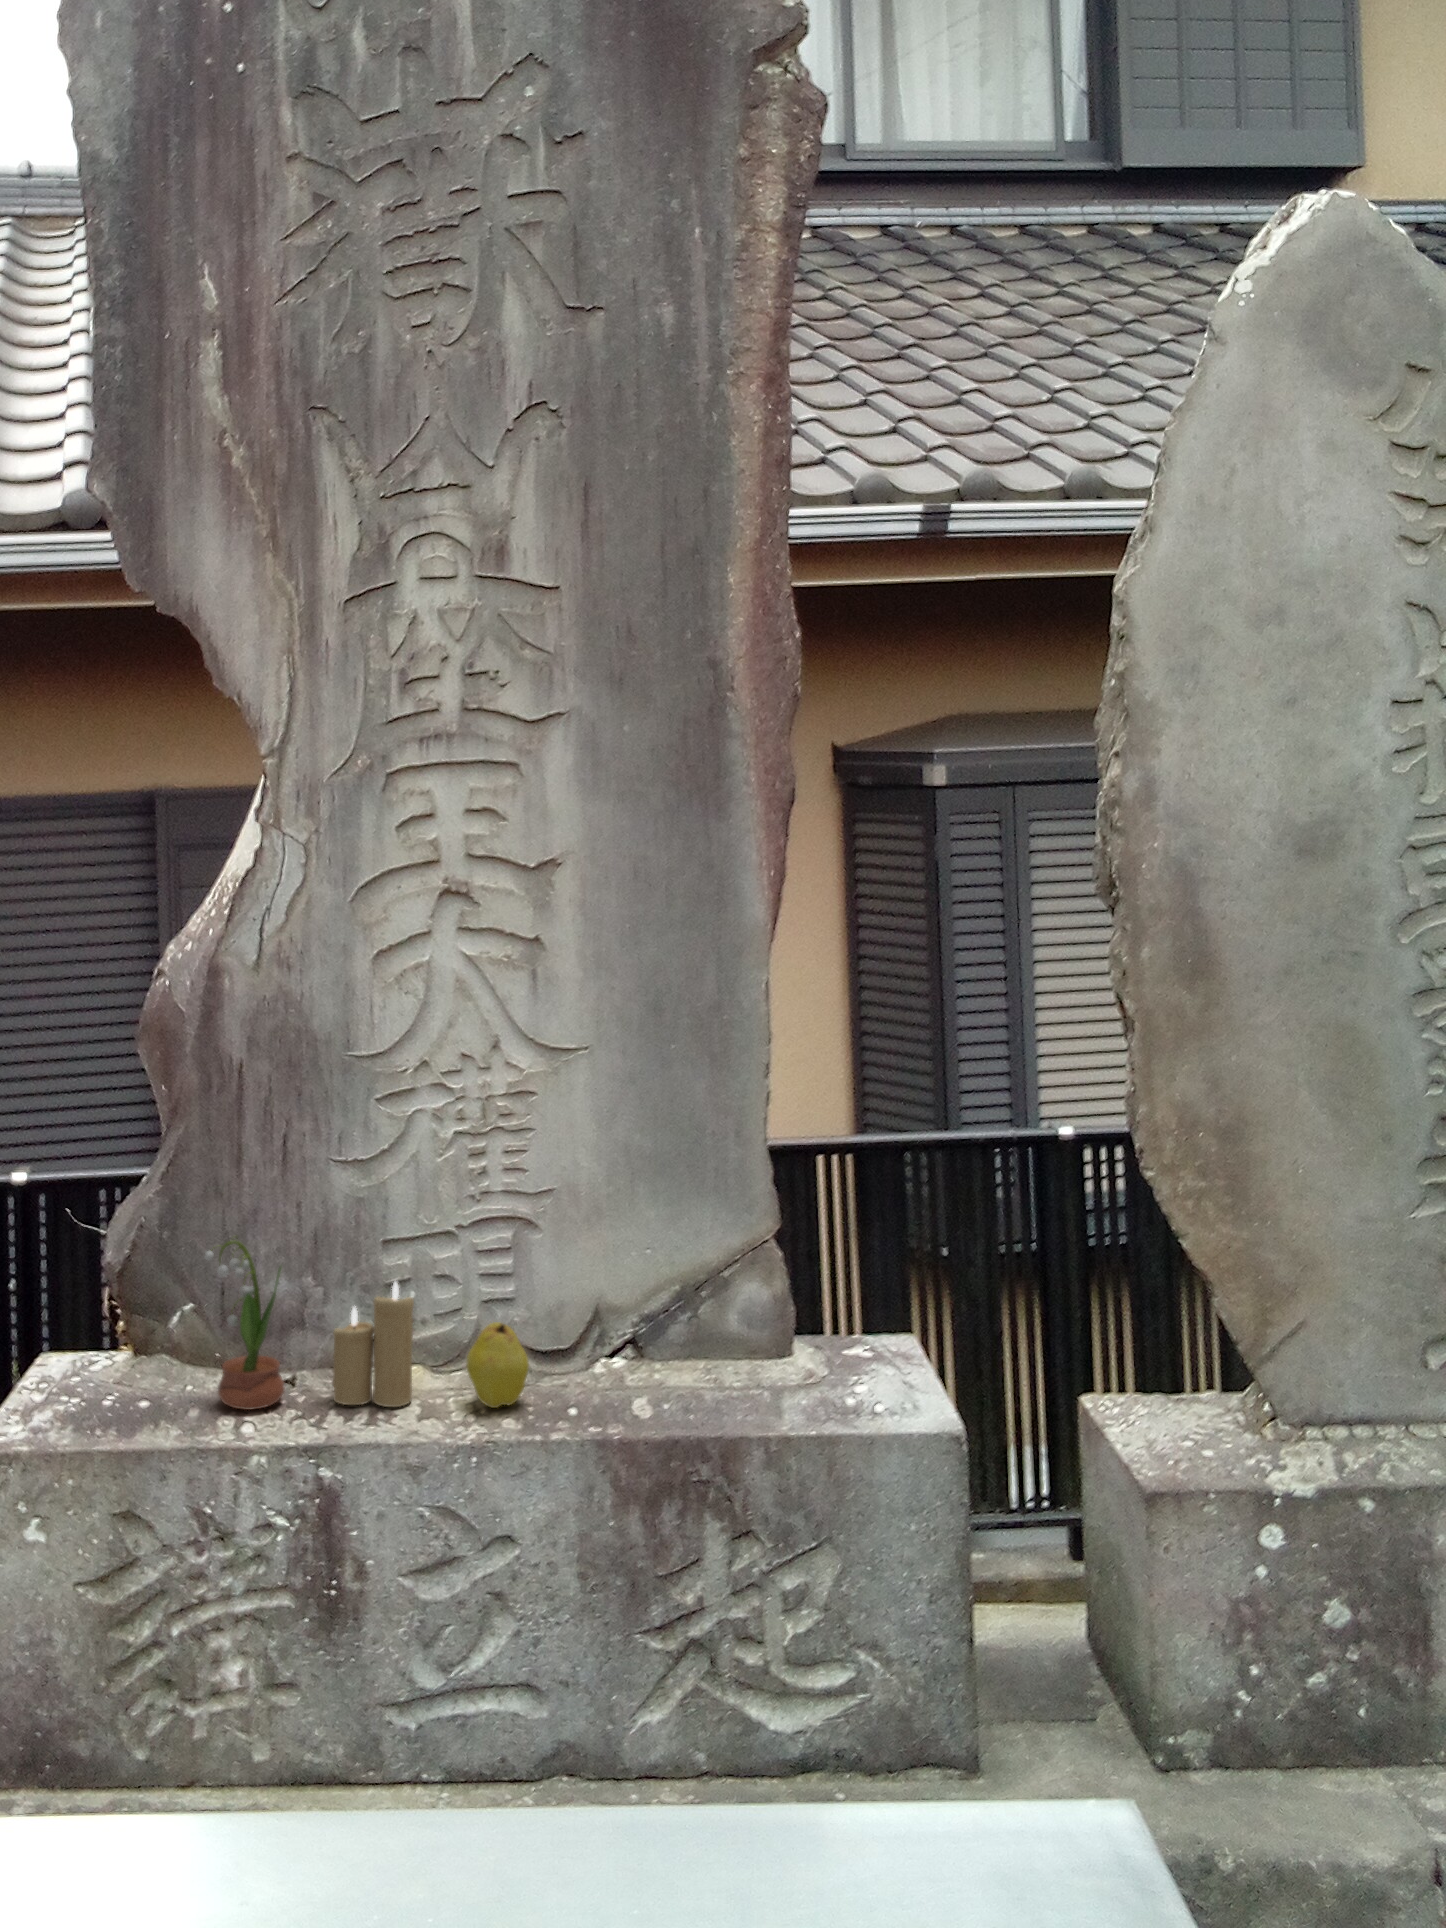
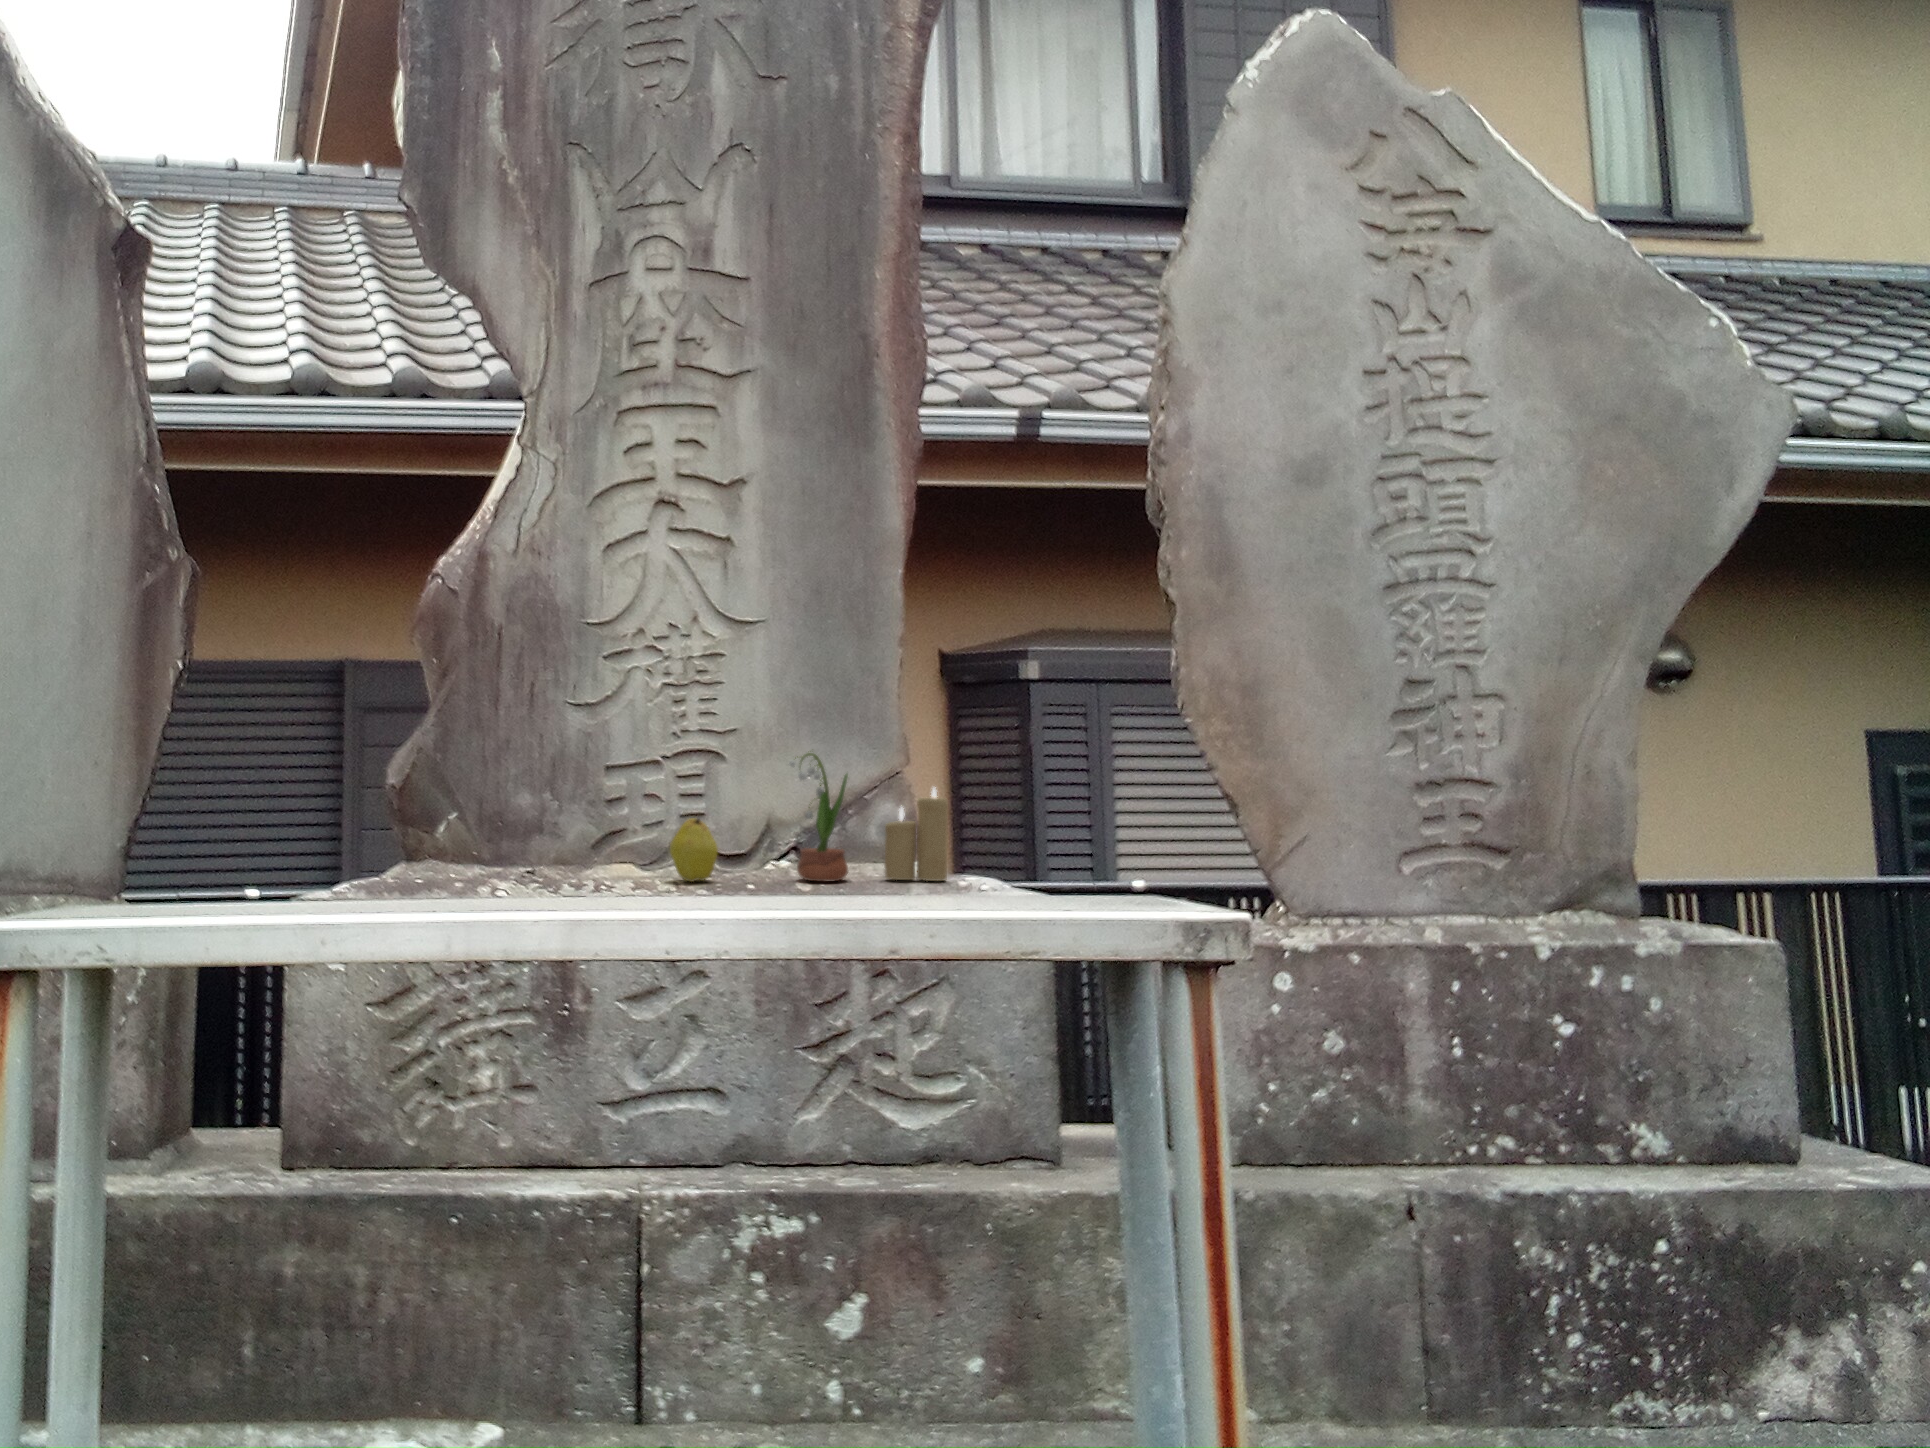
potted flower: present [205,1241,285,1410] -> present [788,753,848,882]
candle: present [333,1282,414,1407] -> present [884,787,948,881]

